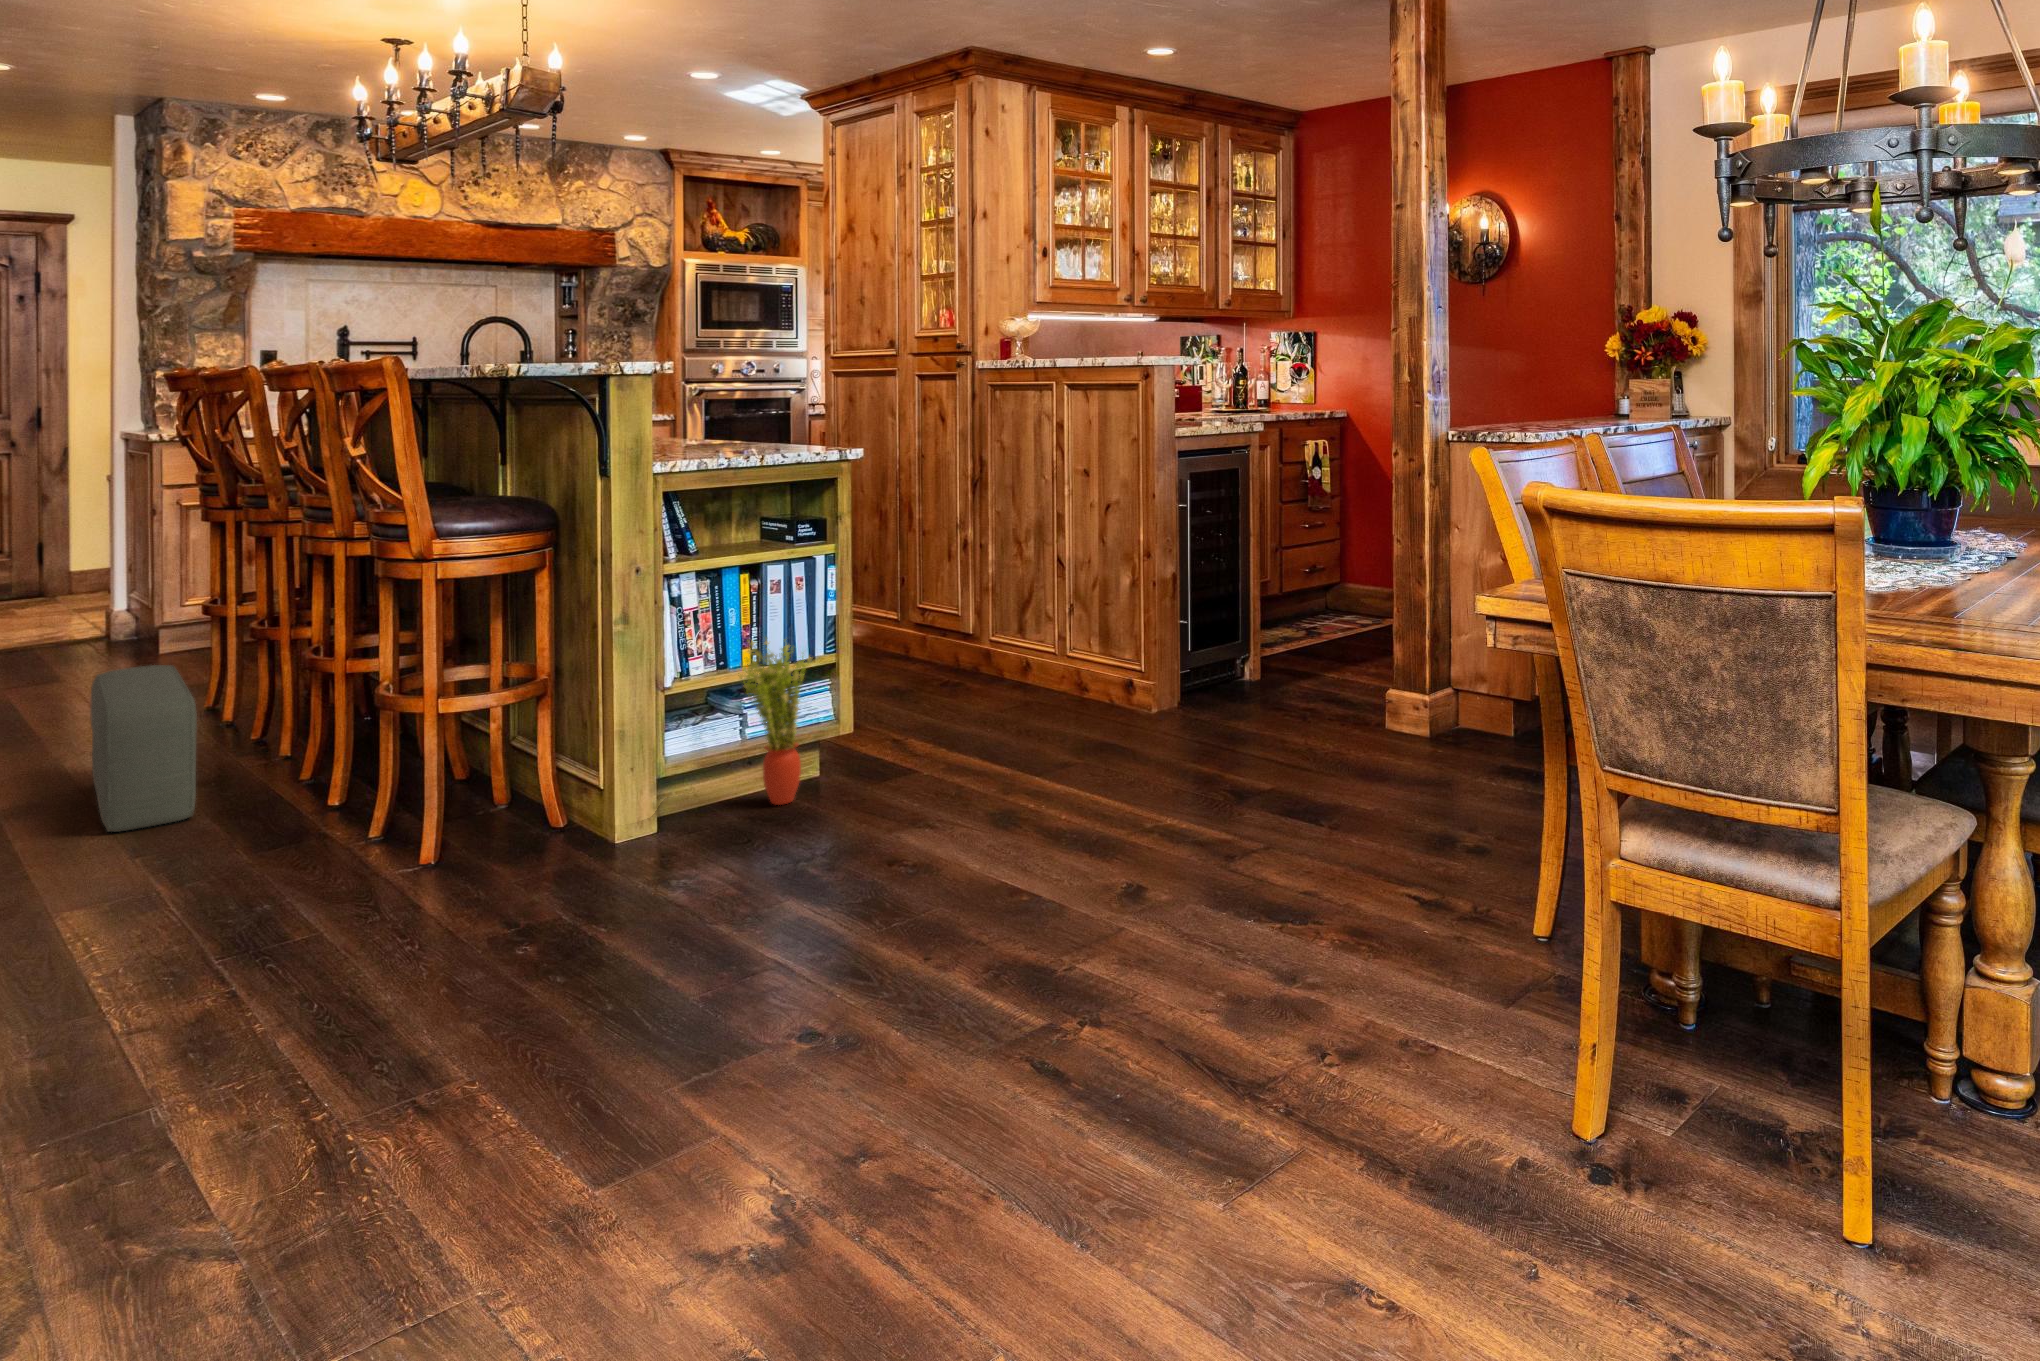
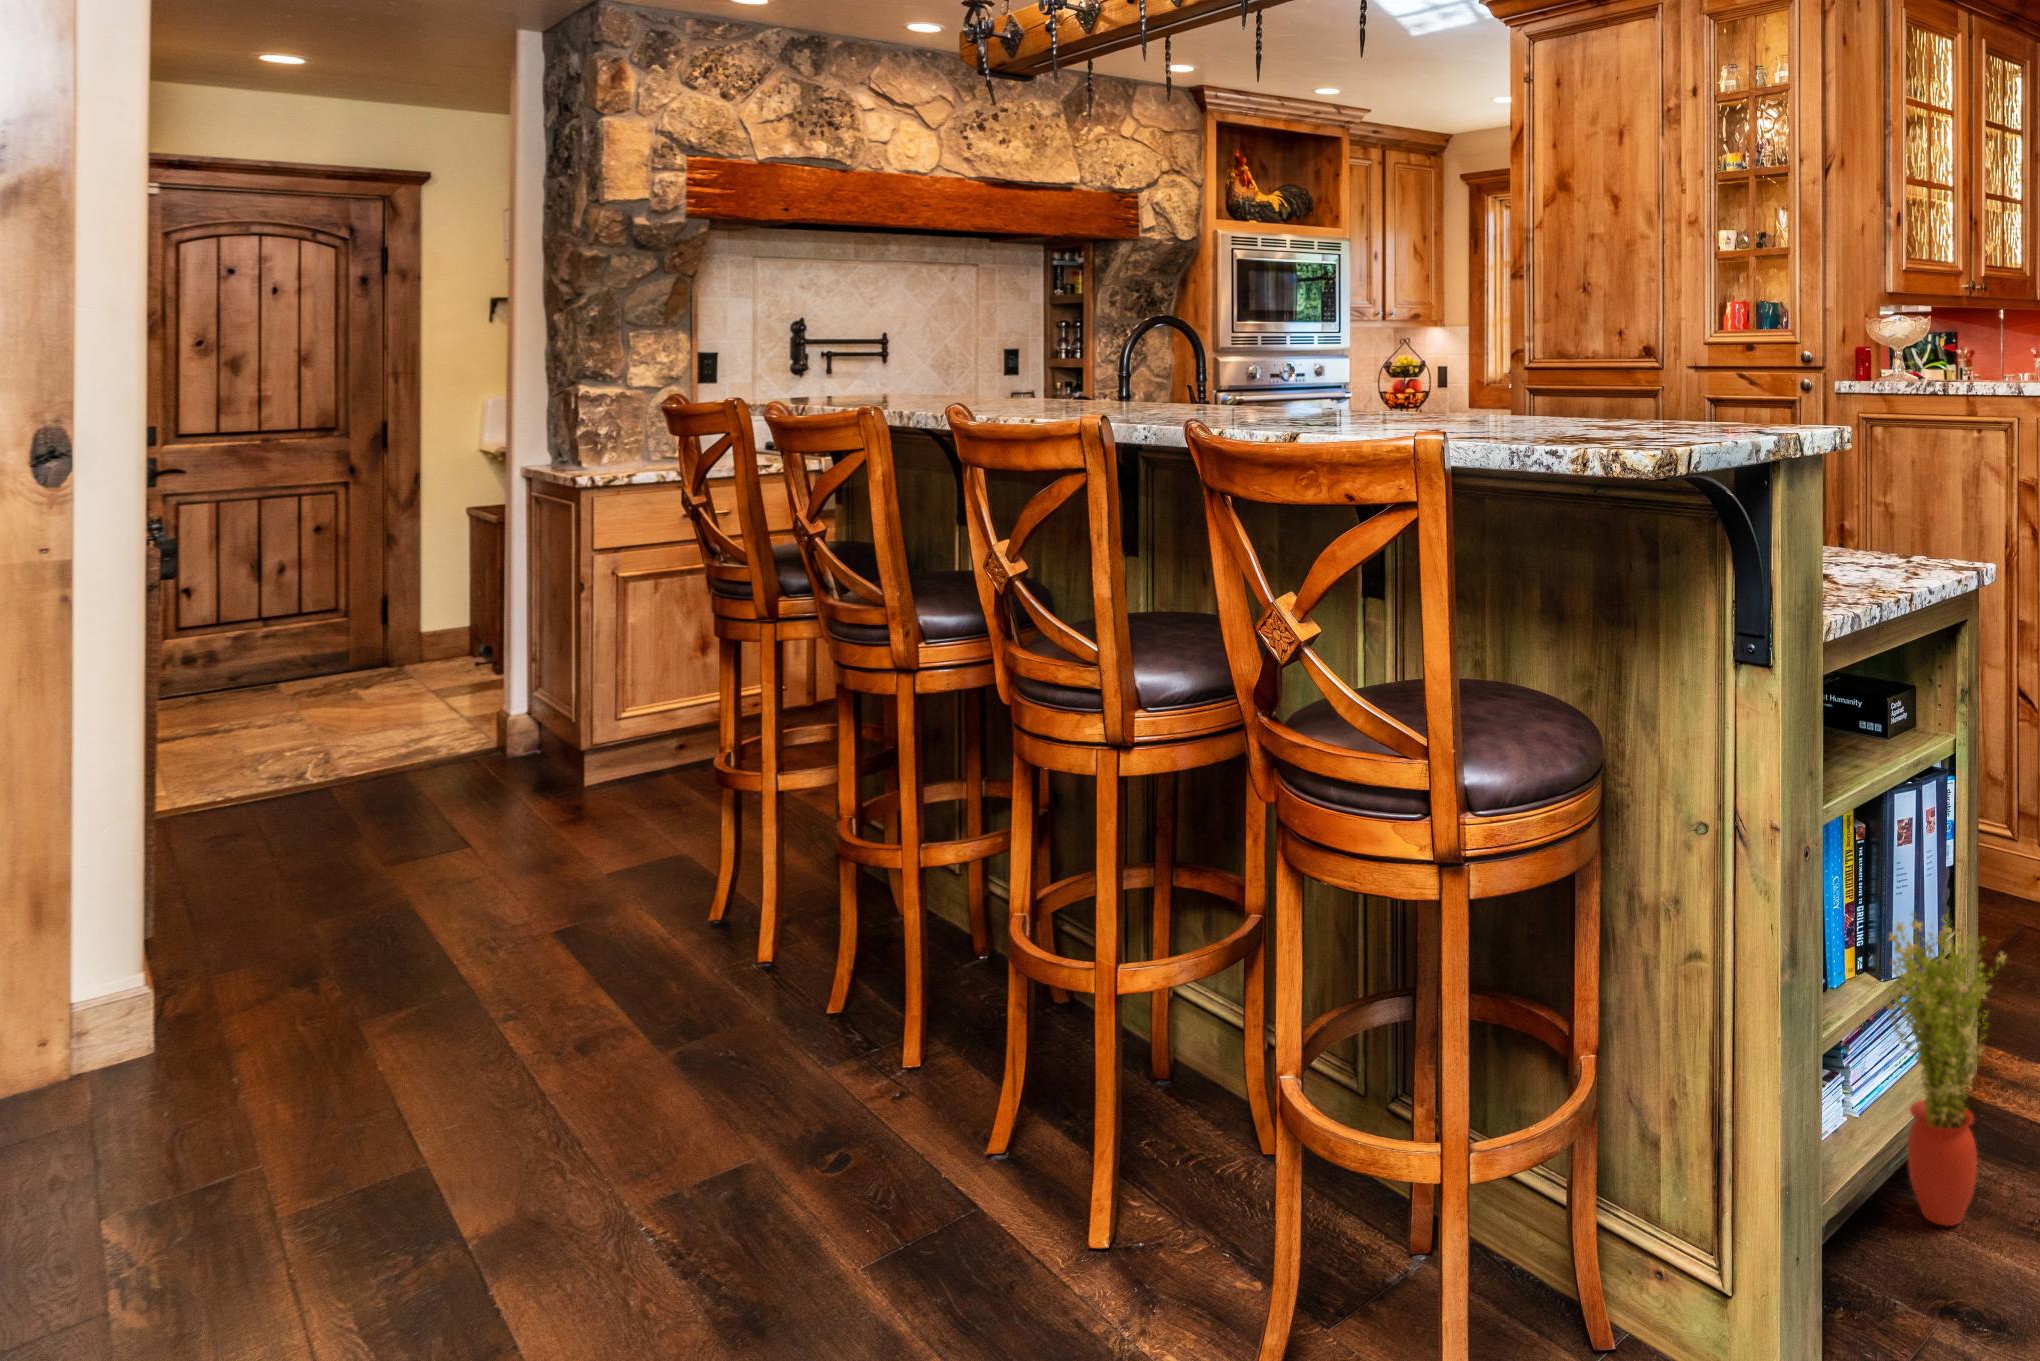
pouf: present [90,665,197,832] -> none [675,903,908,1269]

